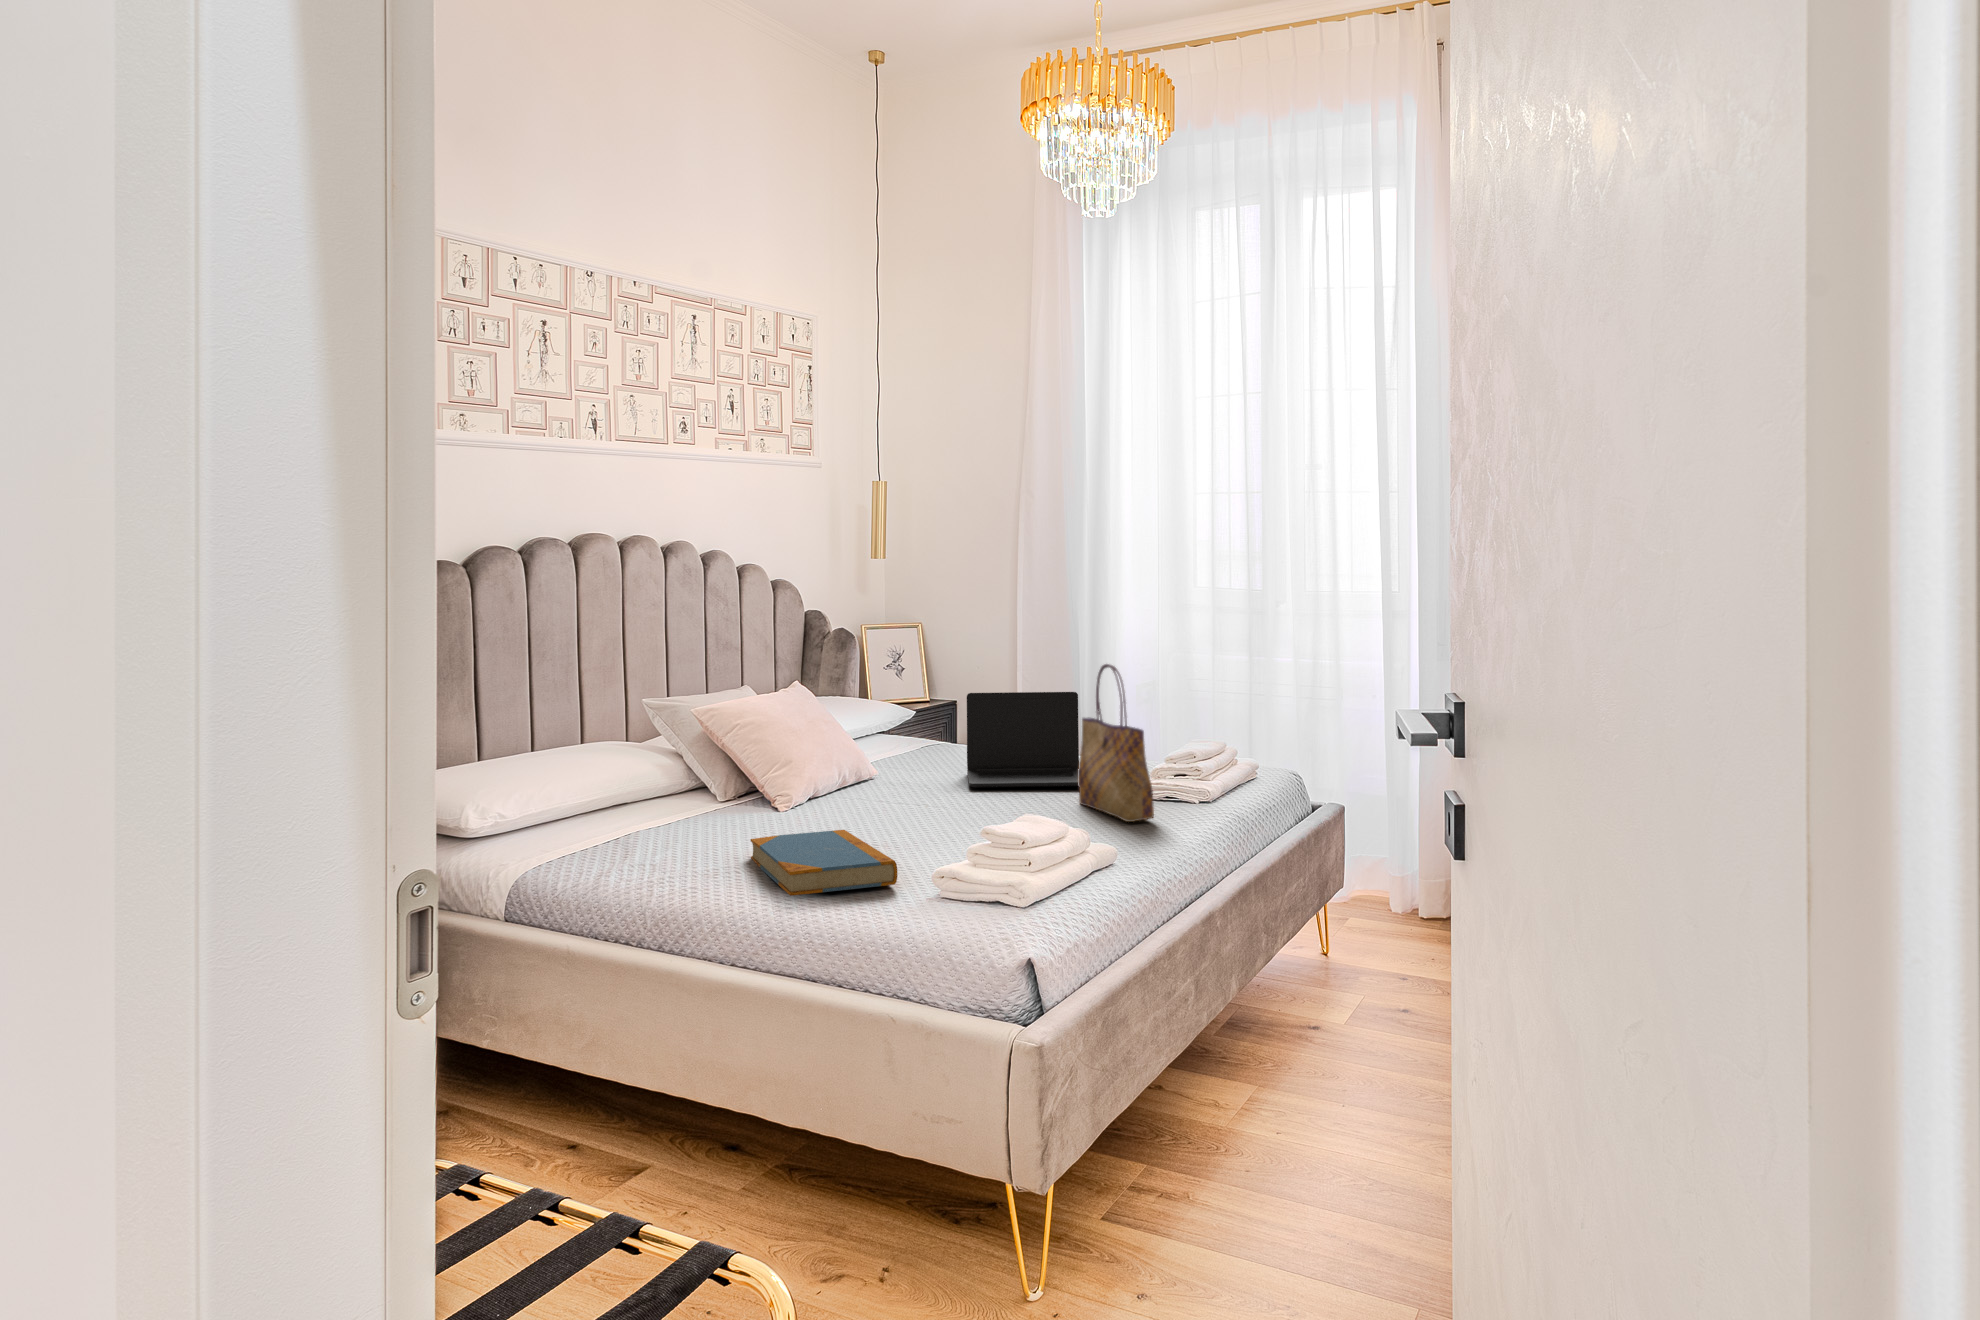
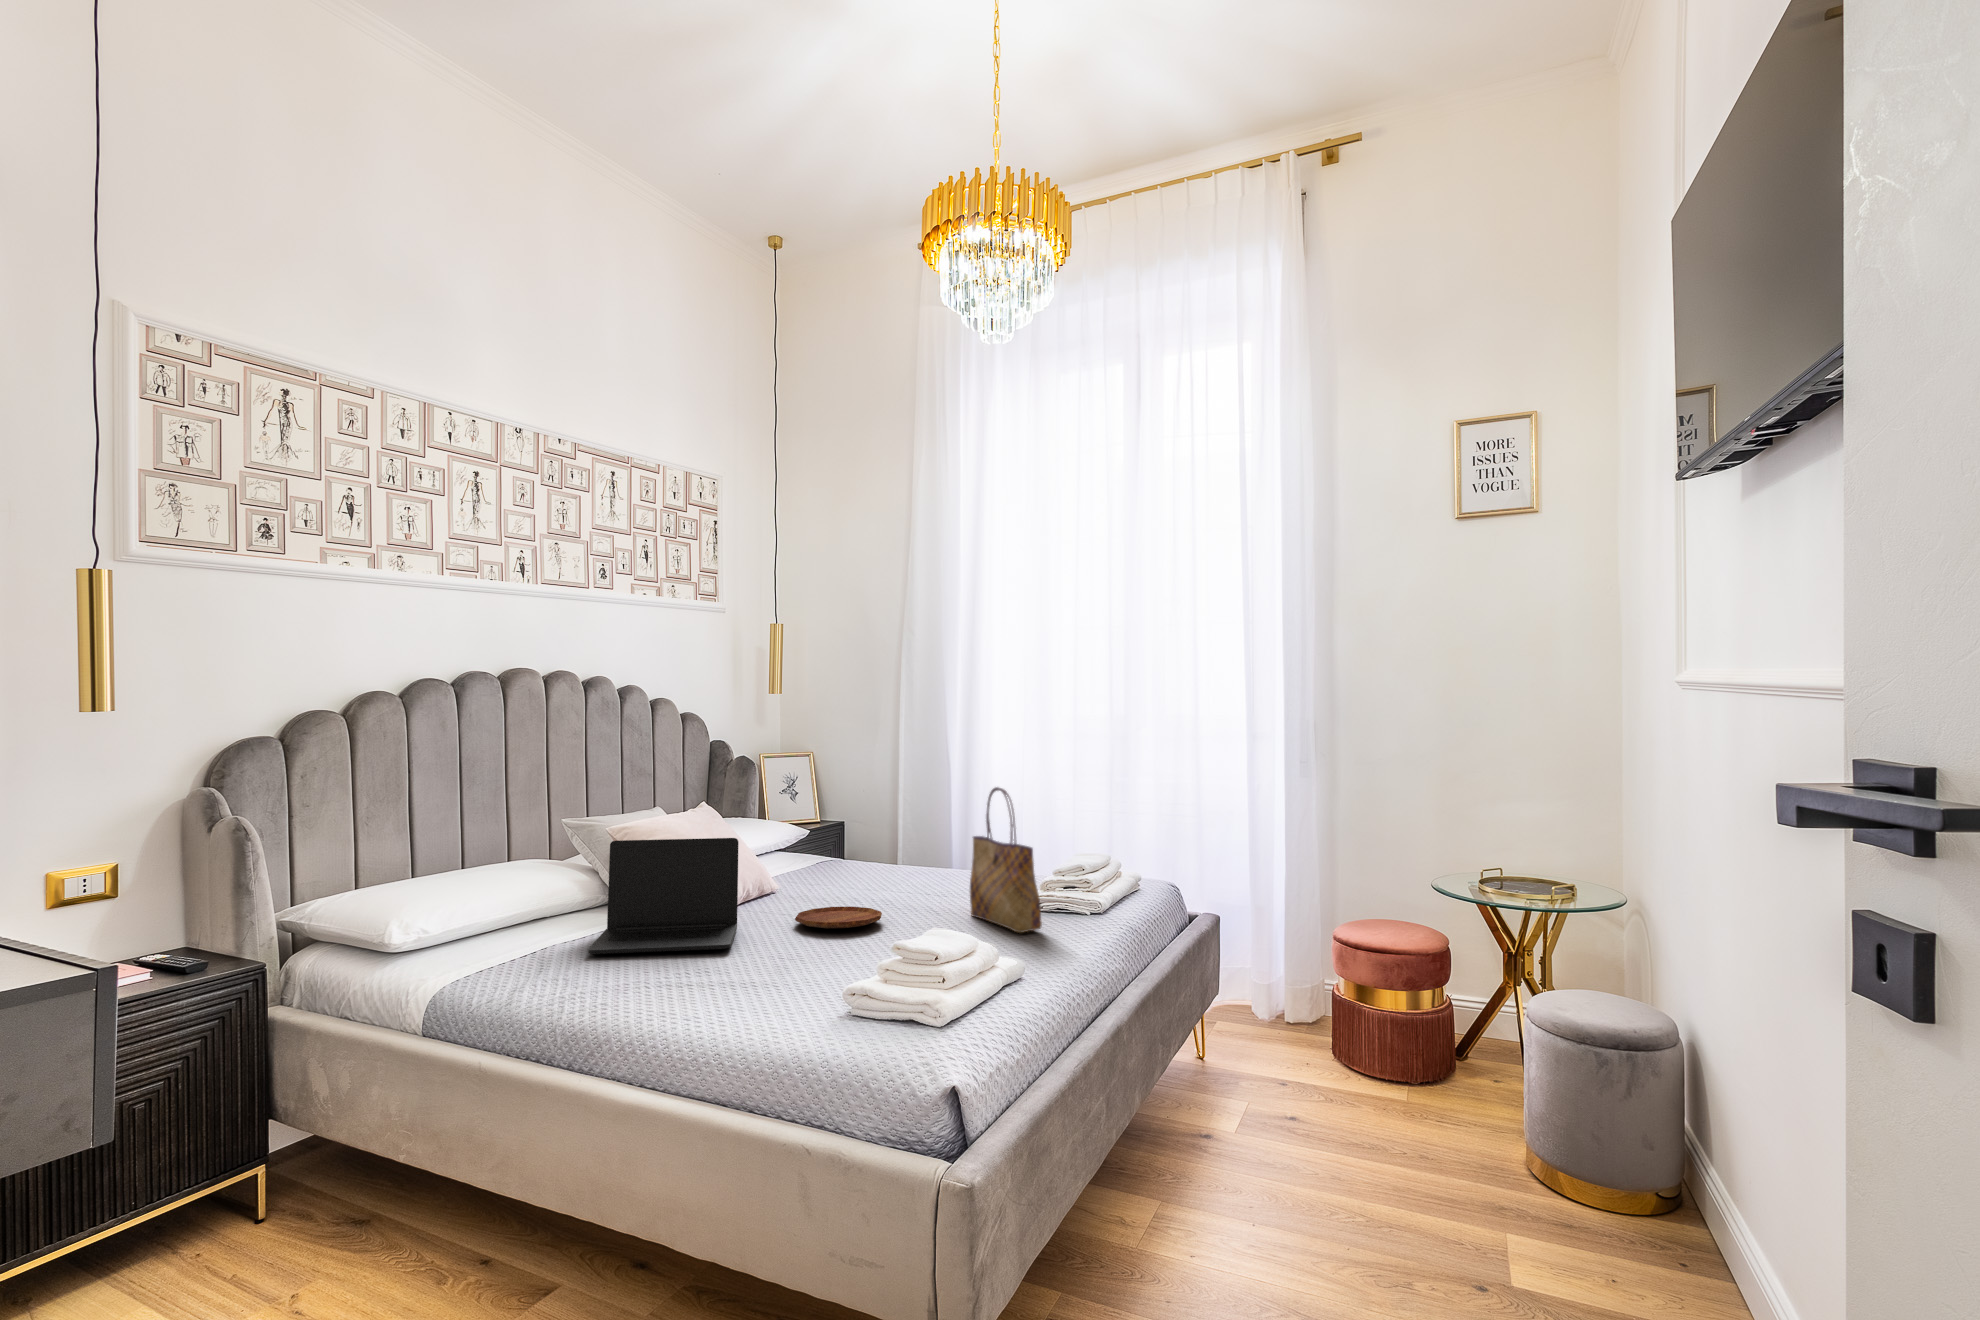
laptop: present [967,692,1079,788] -> present [588,838,738,954]
tray: none [888,791,981,813] -> present [795,906,882,928]
book: present [750,830,897,896] -> none [665,949,813,1020]

